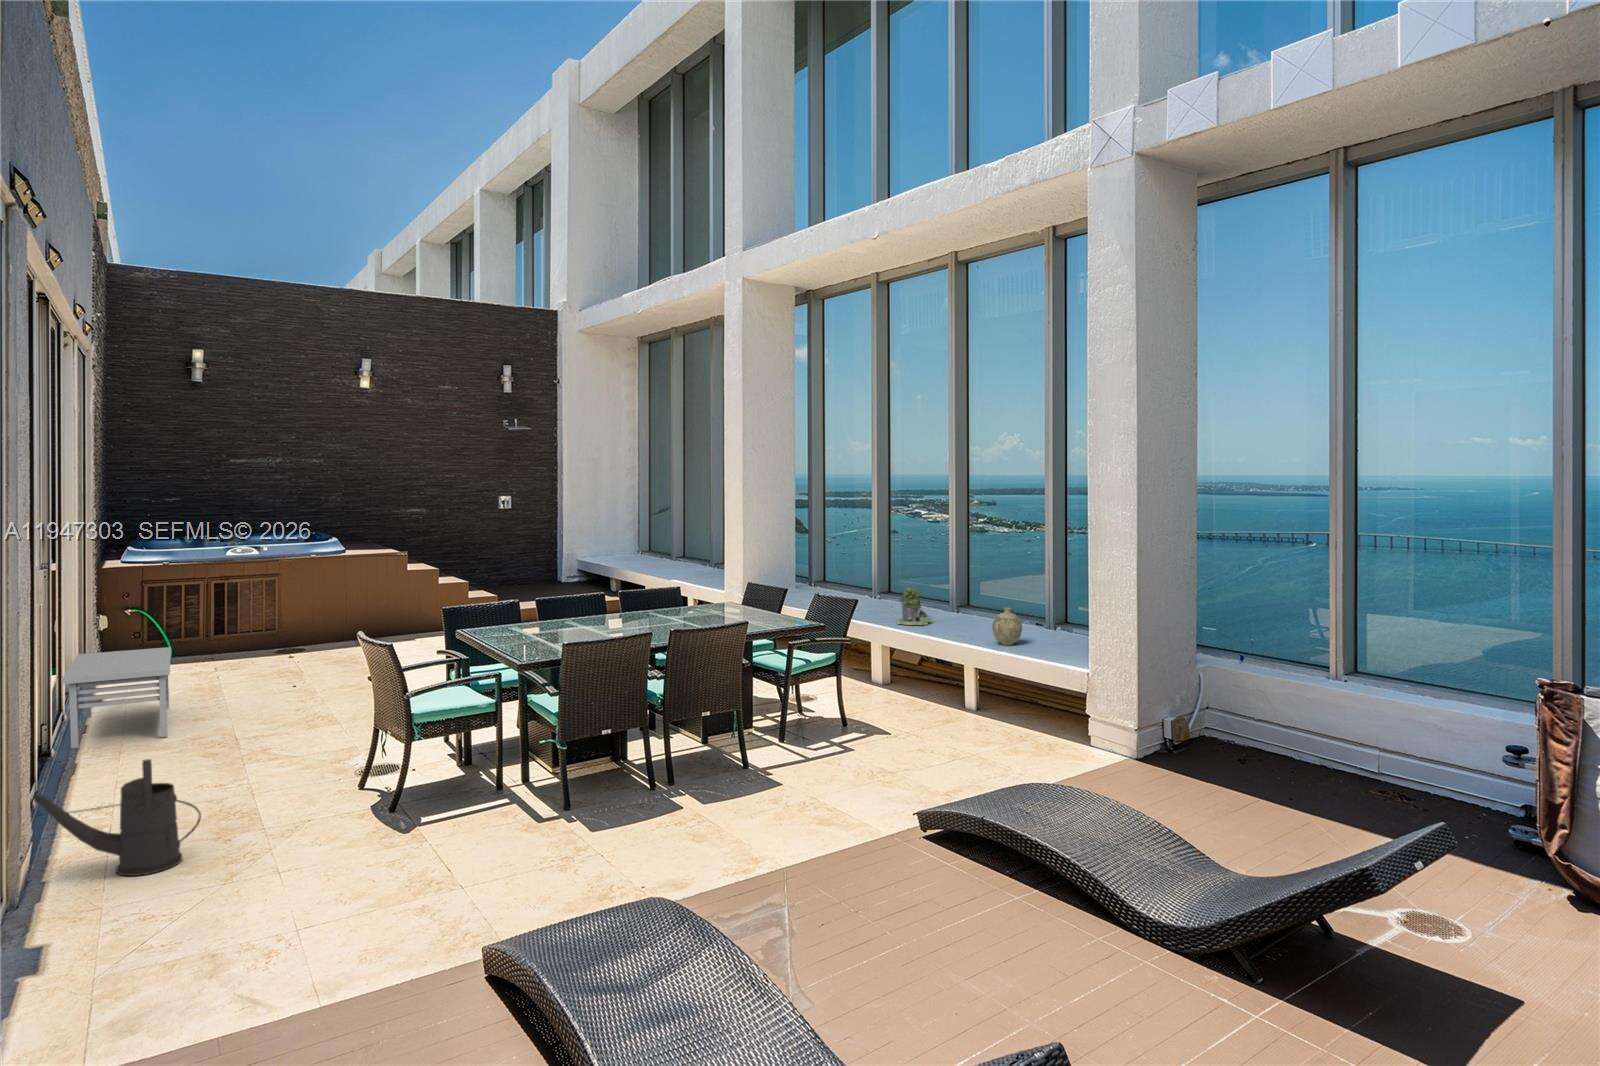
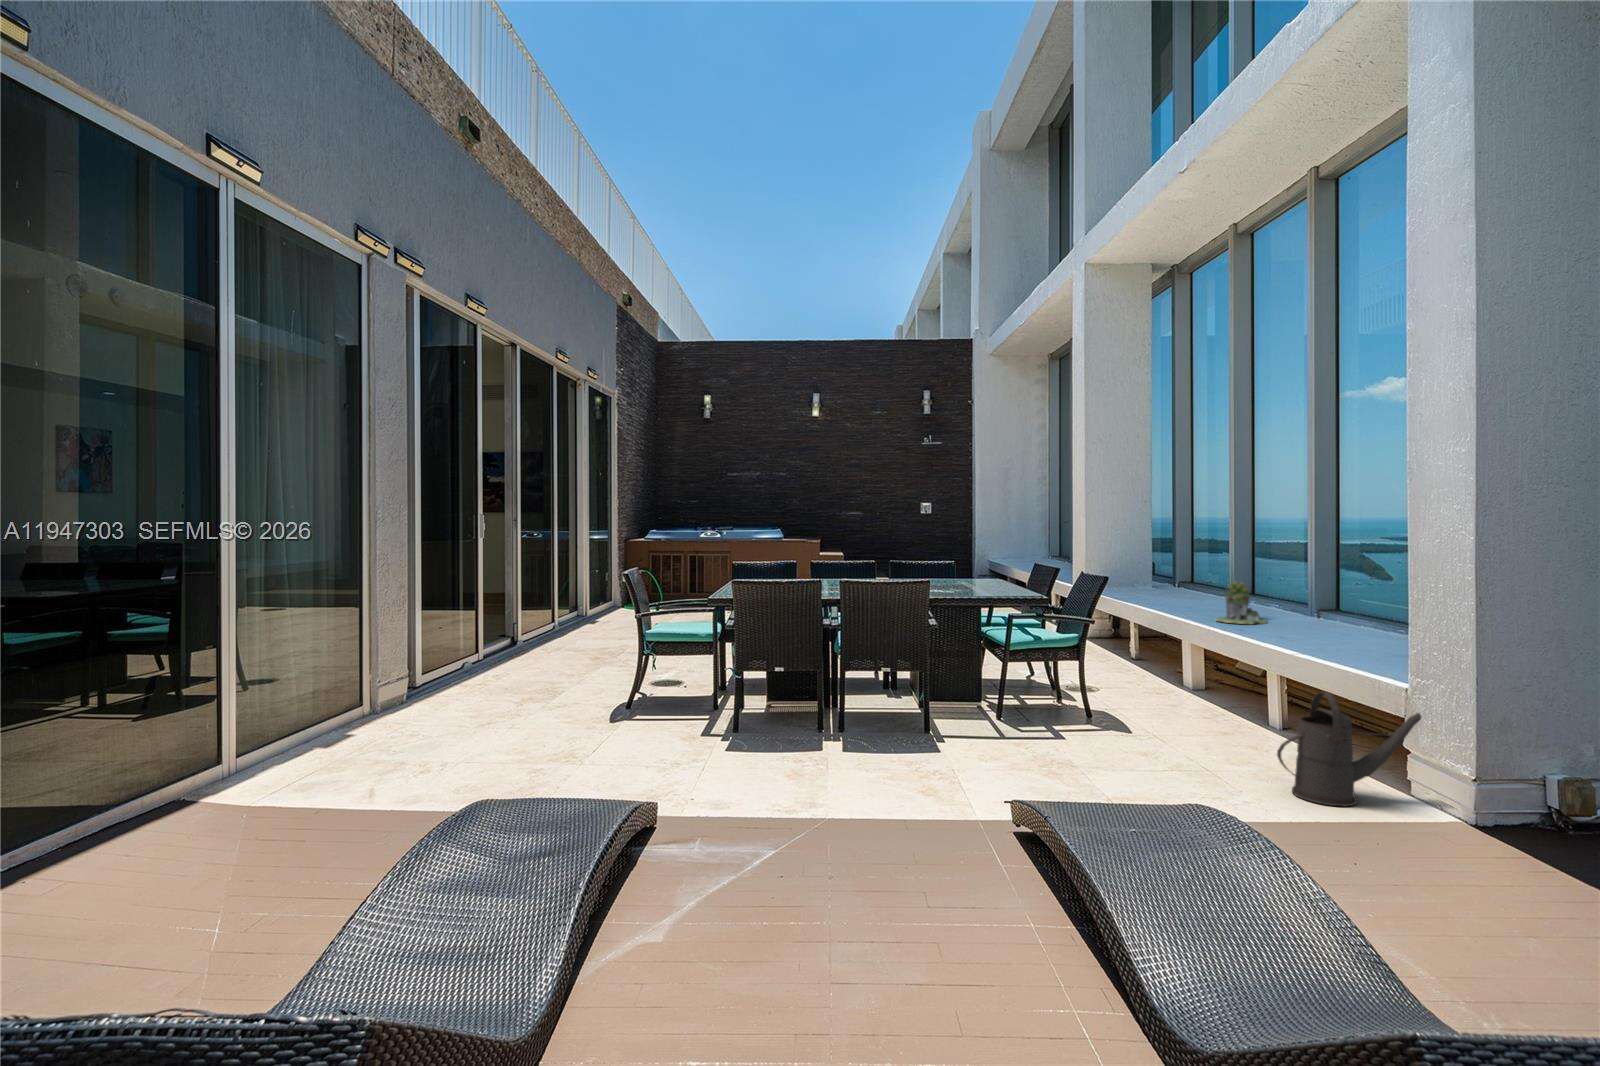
decorative vase: present [992,608,1022,645] -> none [1306,602,1352,650]
storage bench: present [62,647,171,748] -> none [533,590,622,648]
watering can: present [34,759,201,876] -> present [1277,692,1421,806]

